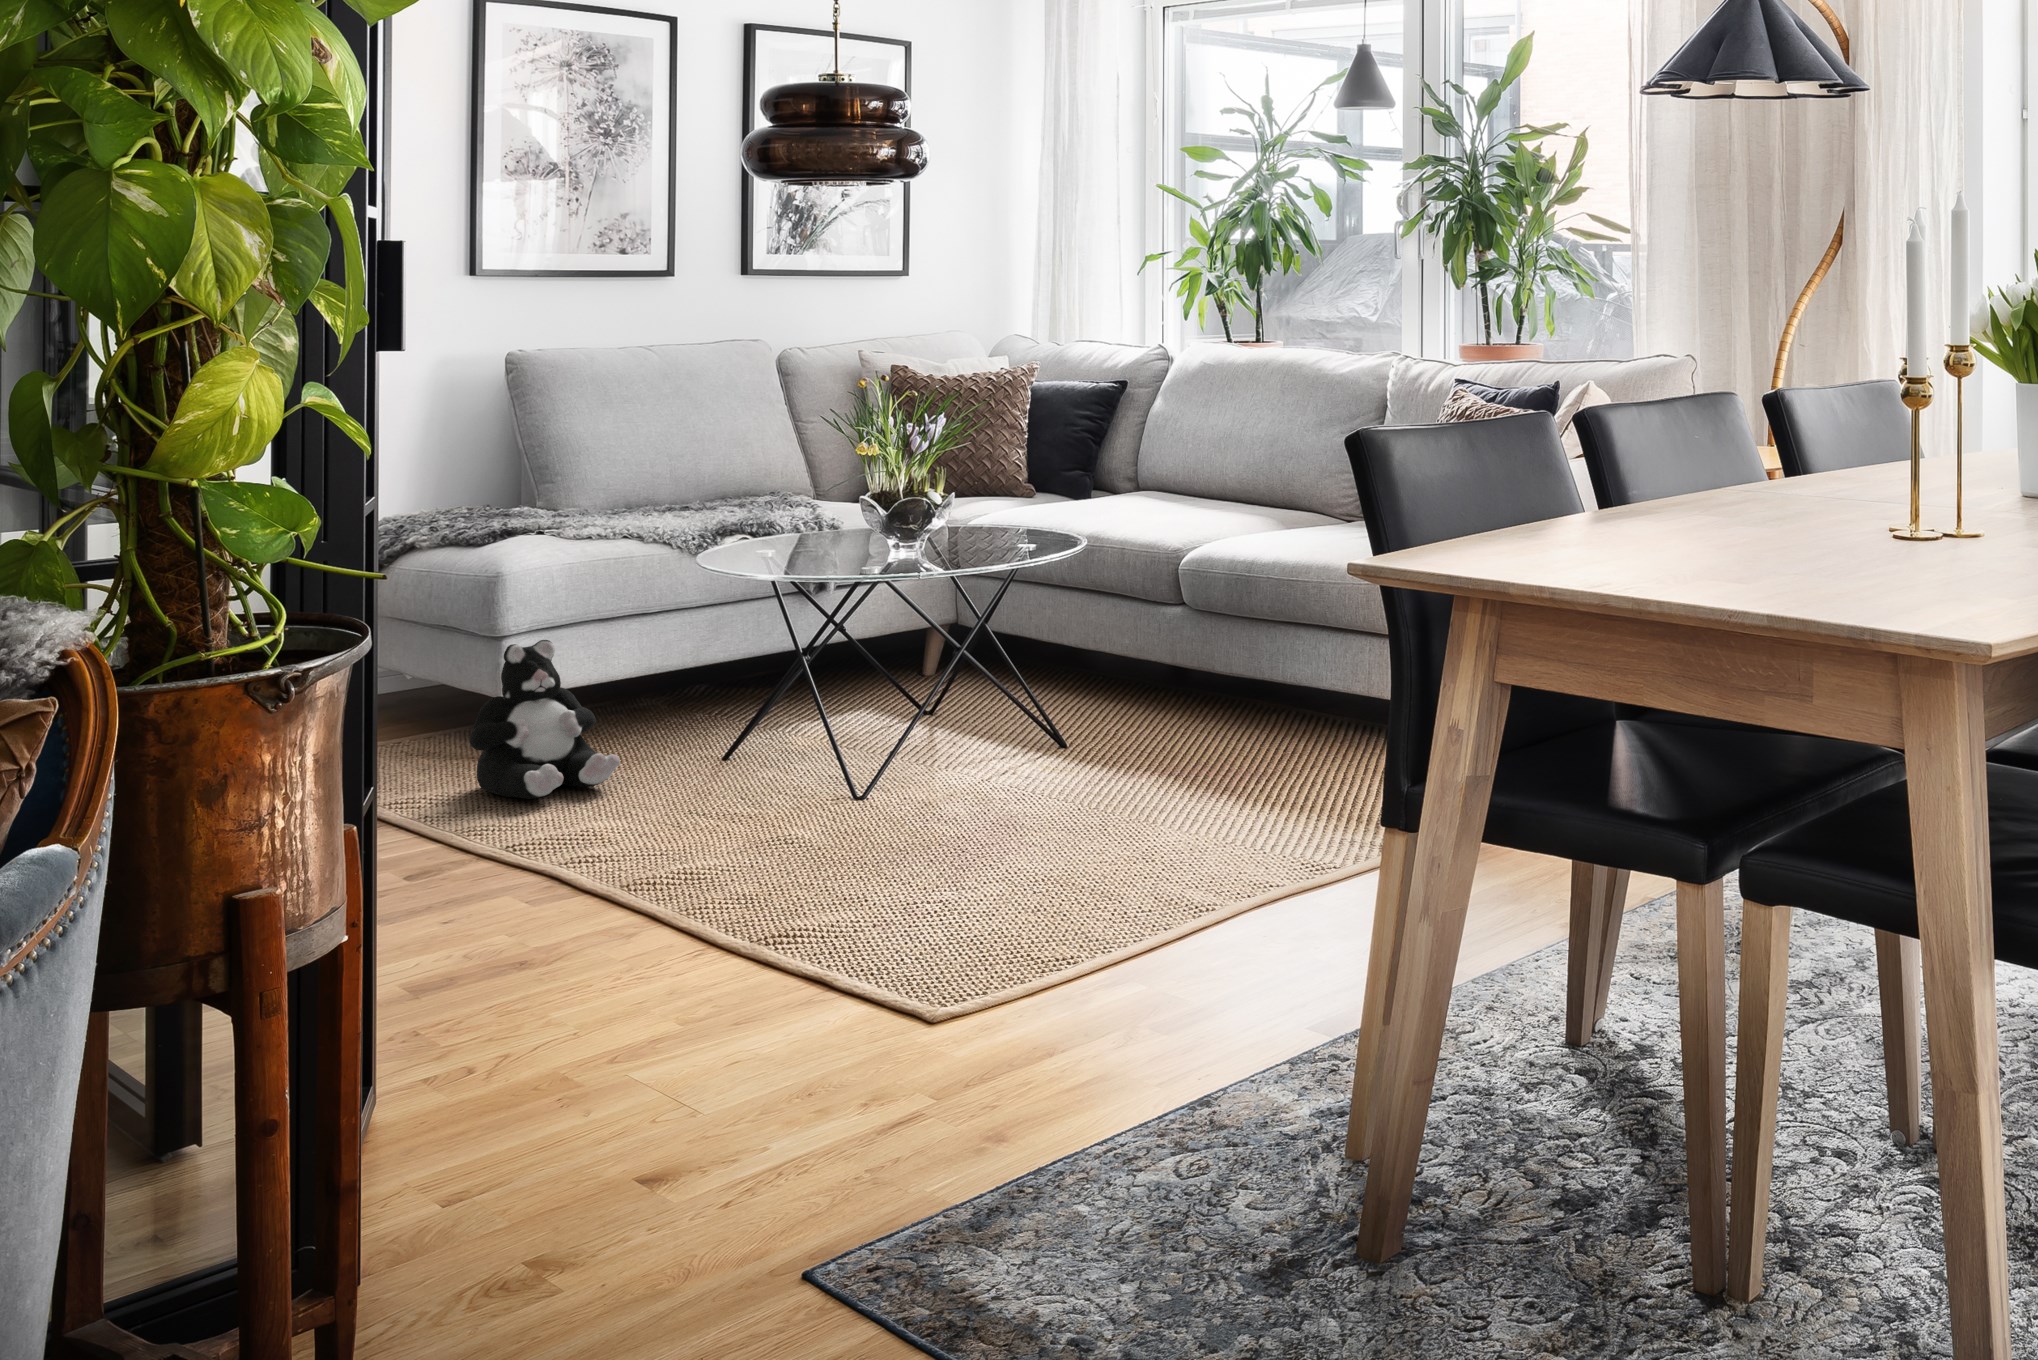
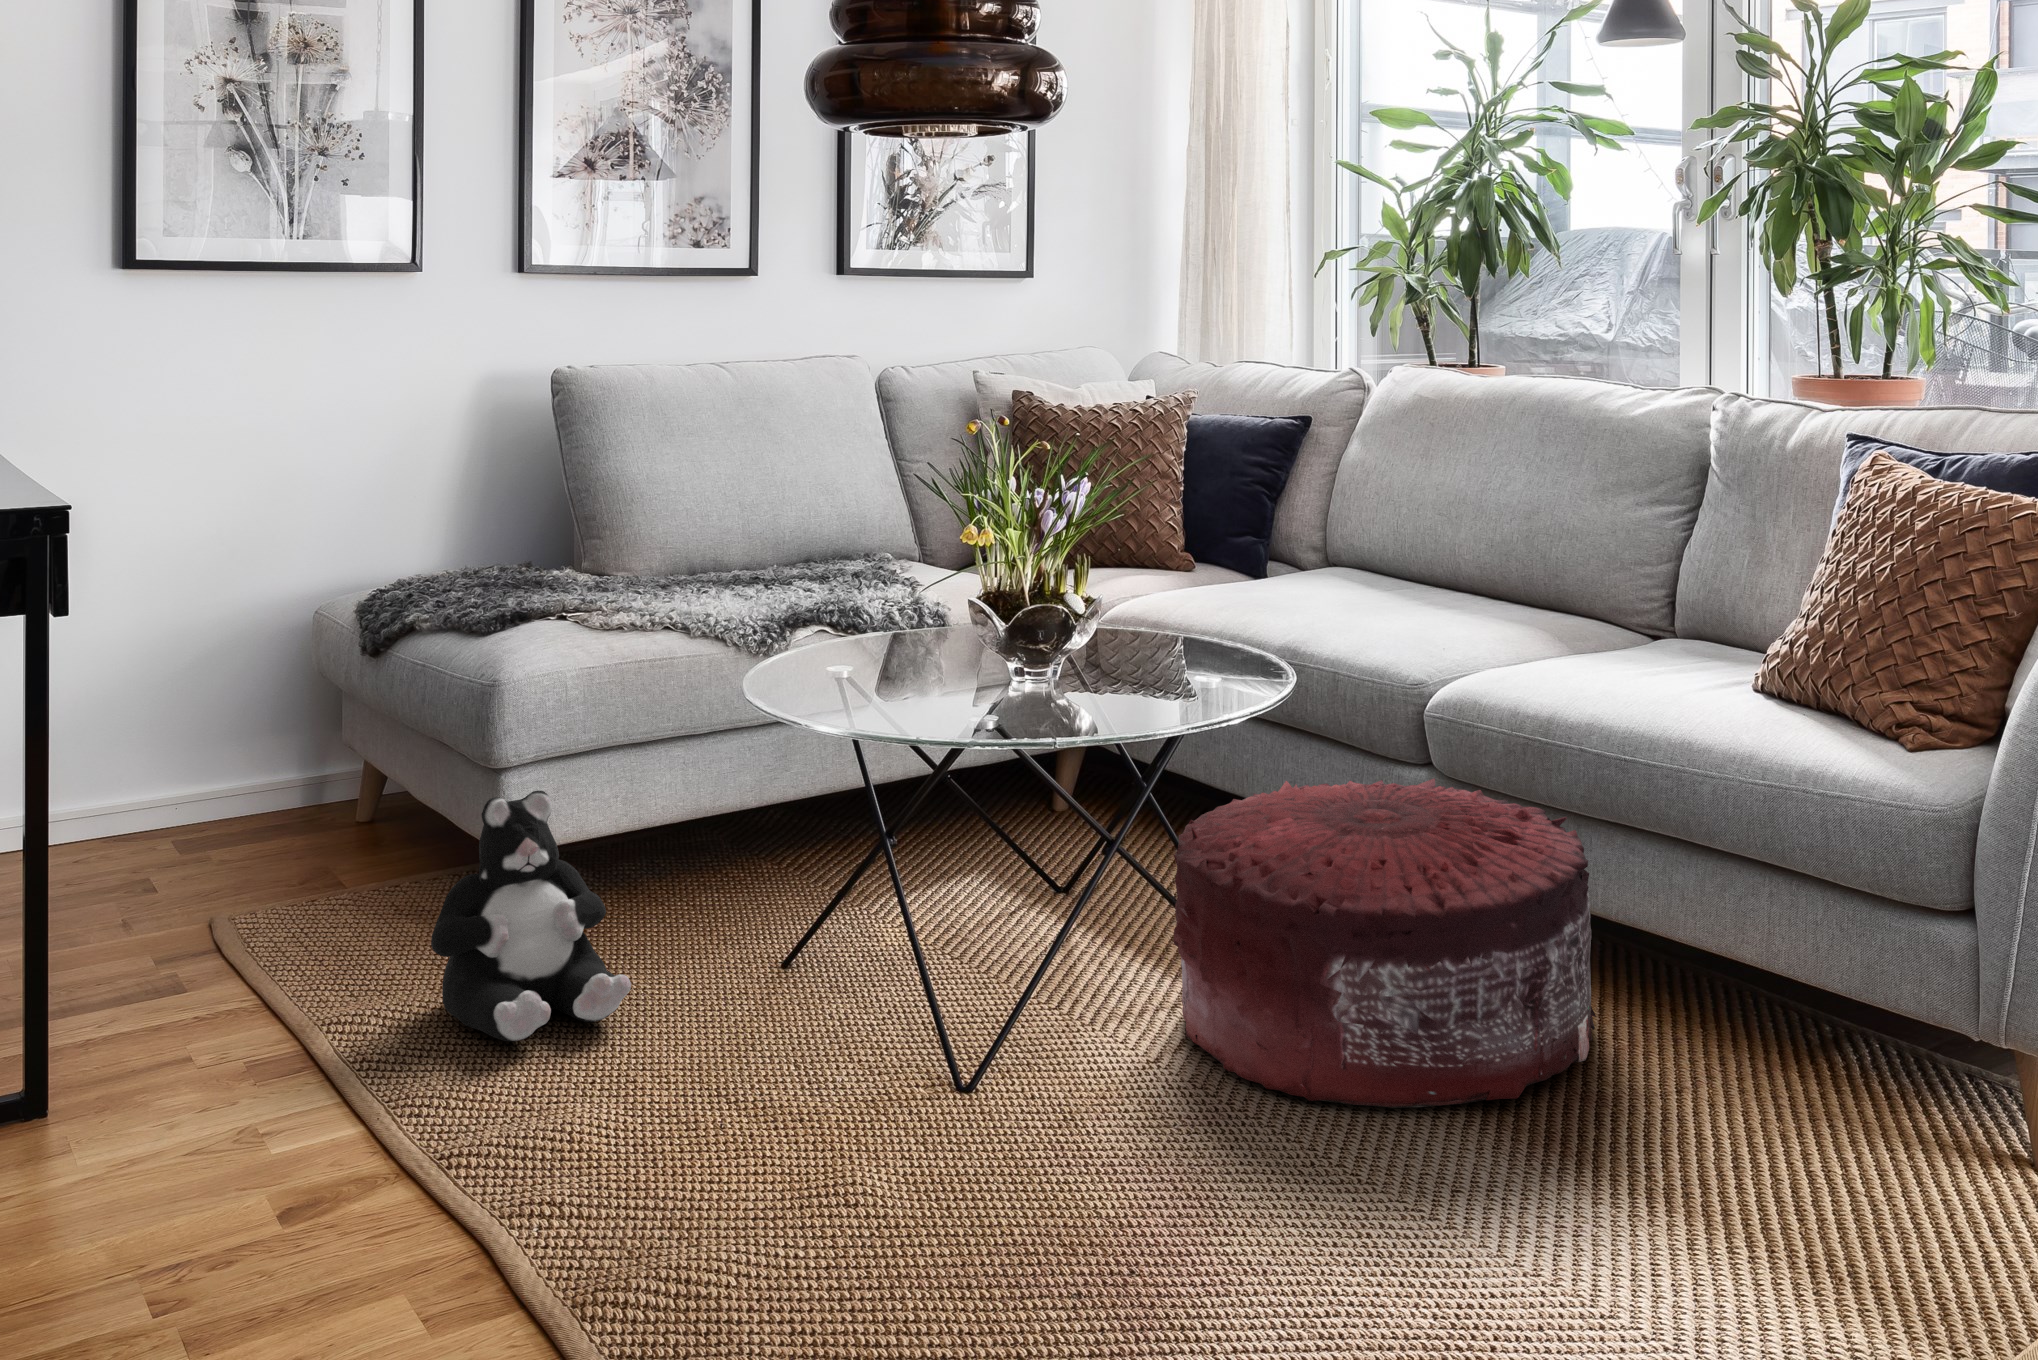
pouf: none [1000,606,1273,784] -> present [1174,778,1596,1108]

